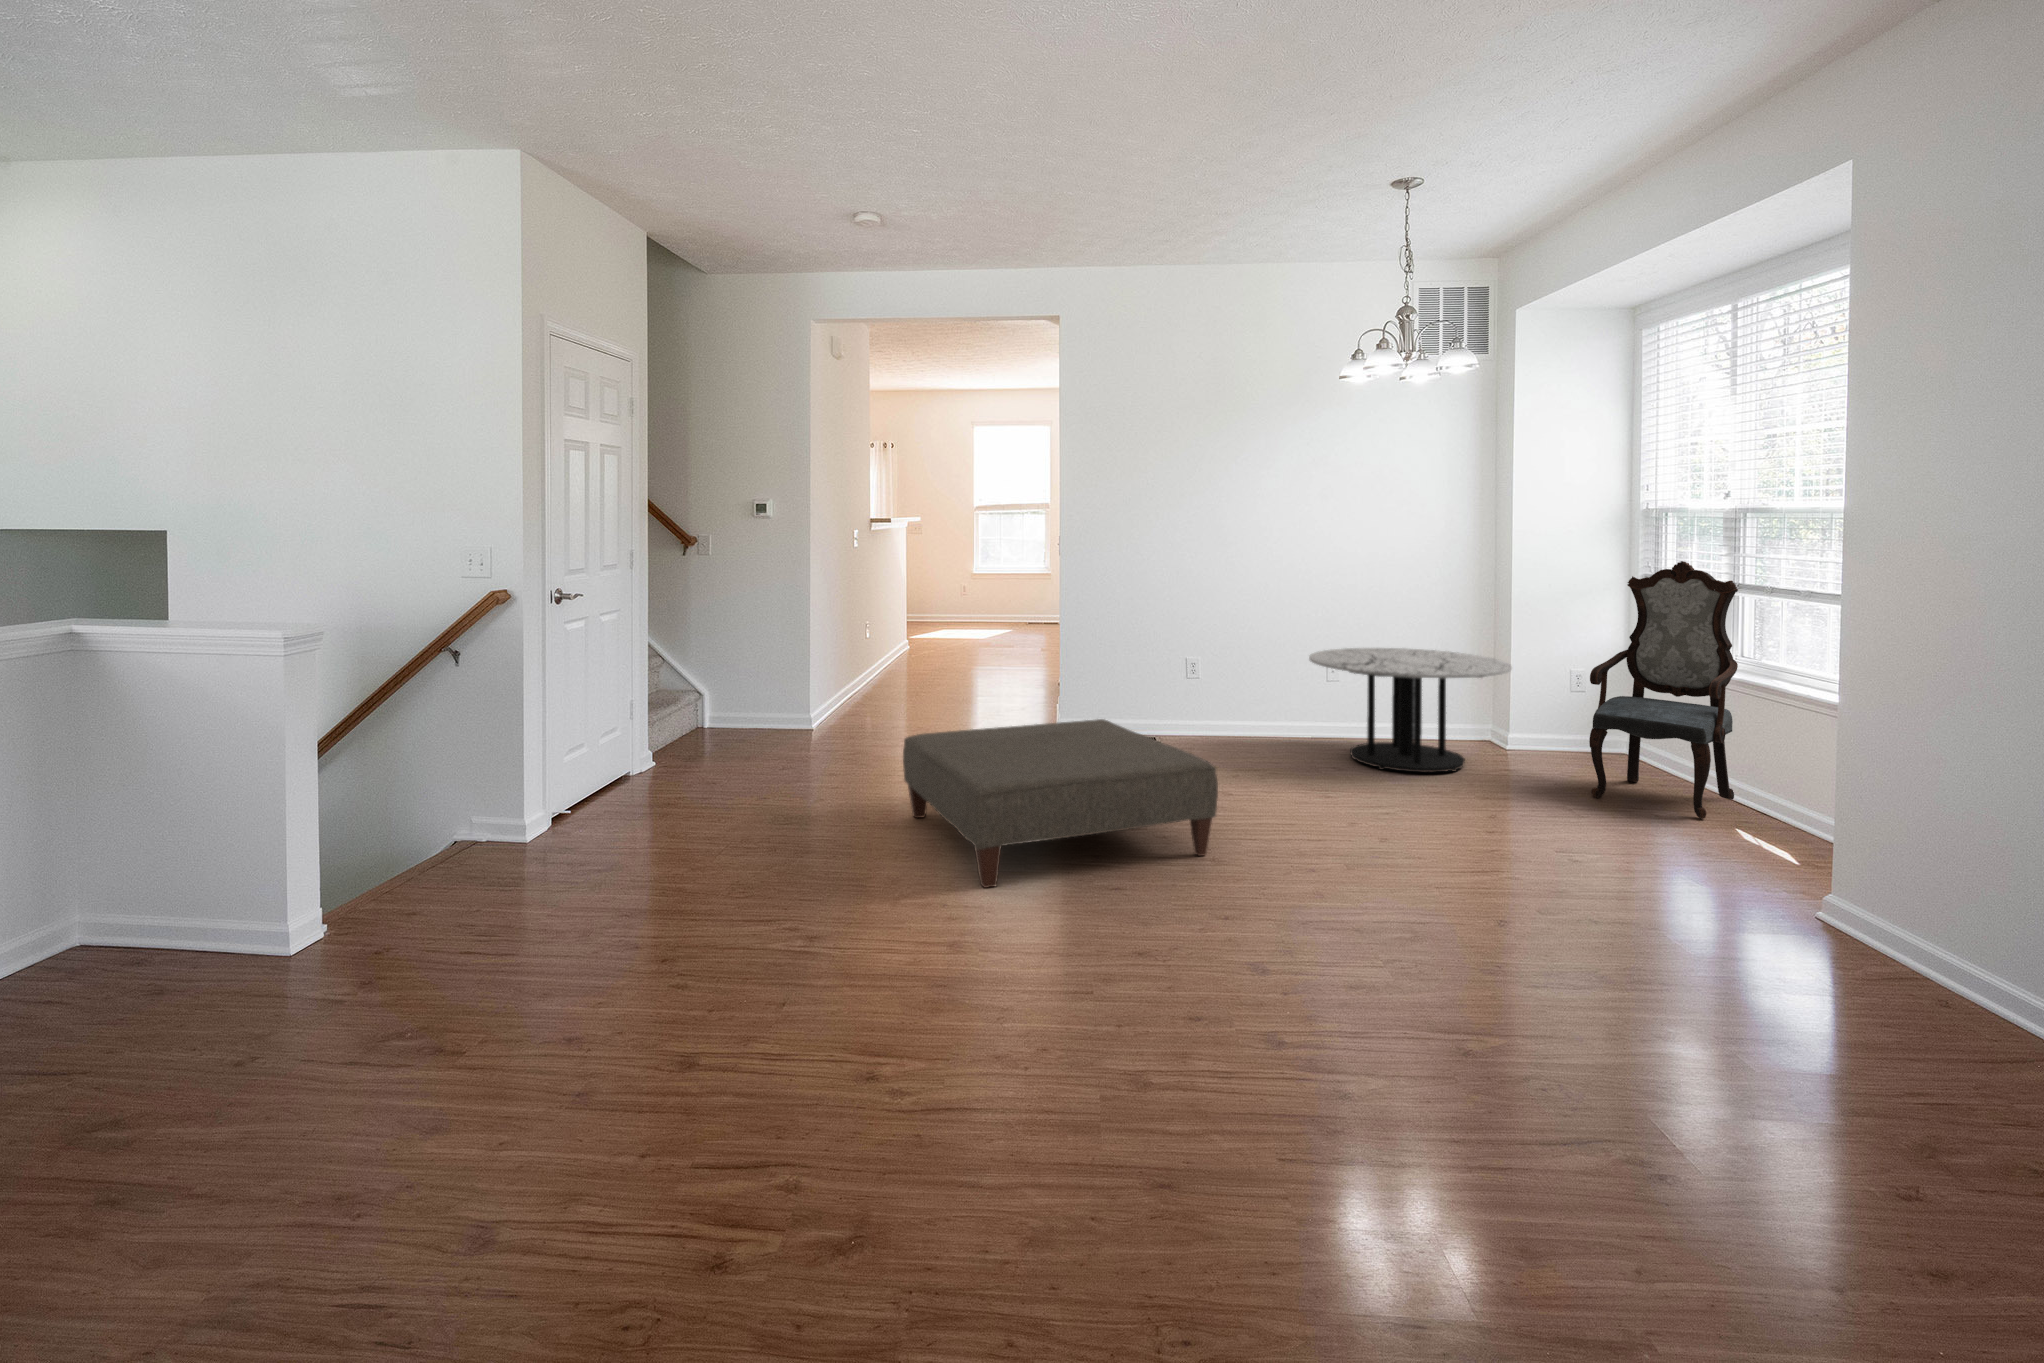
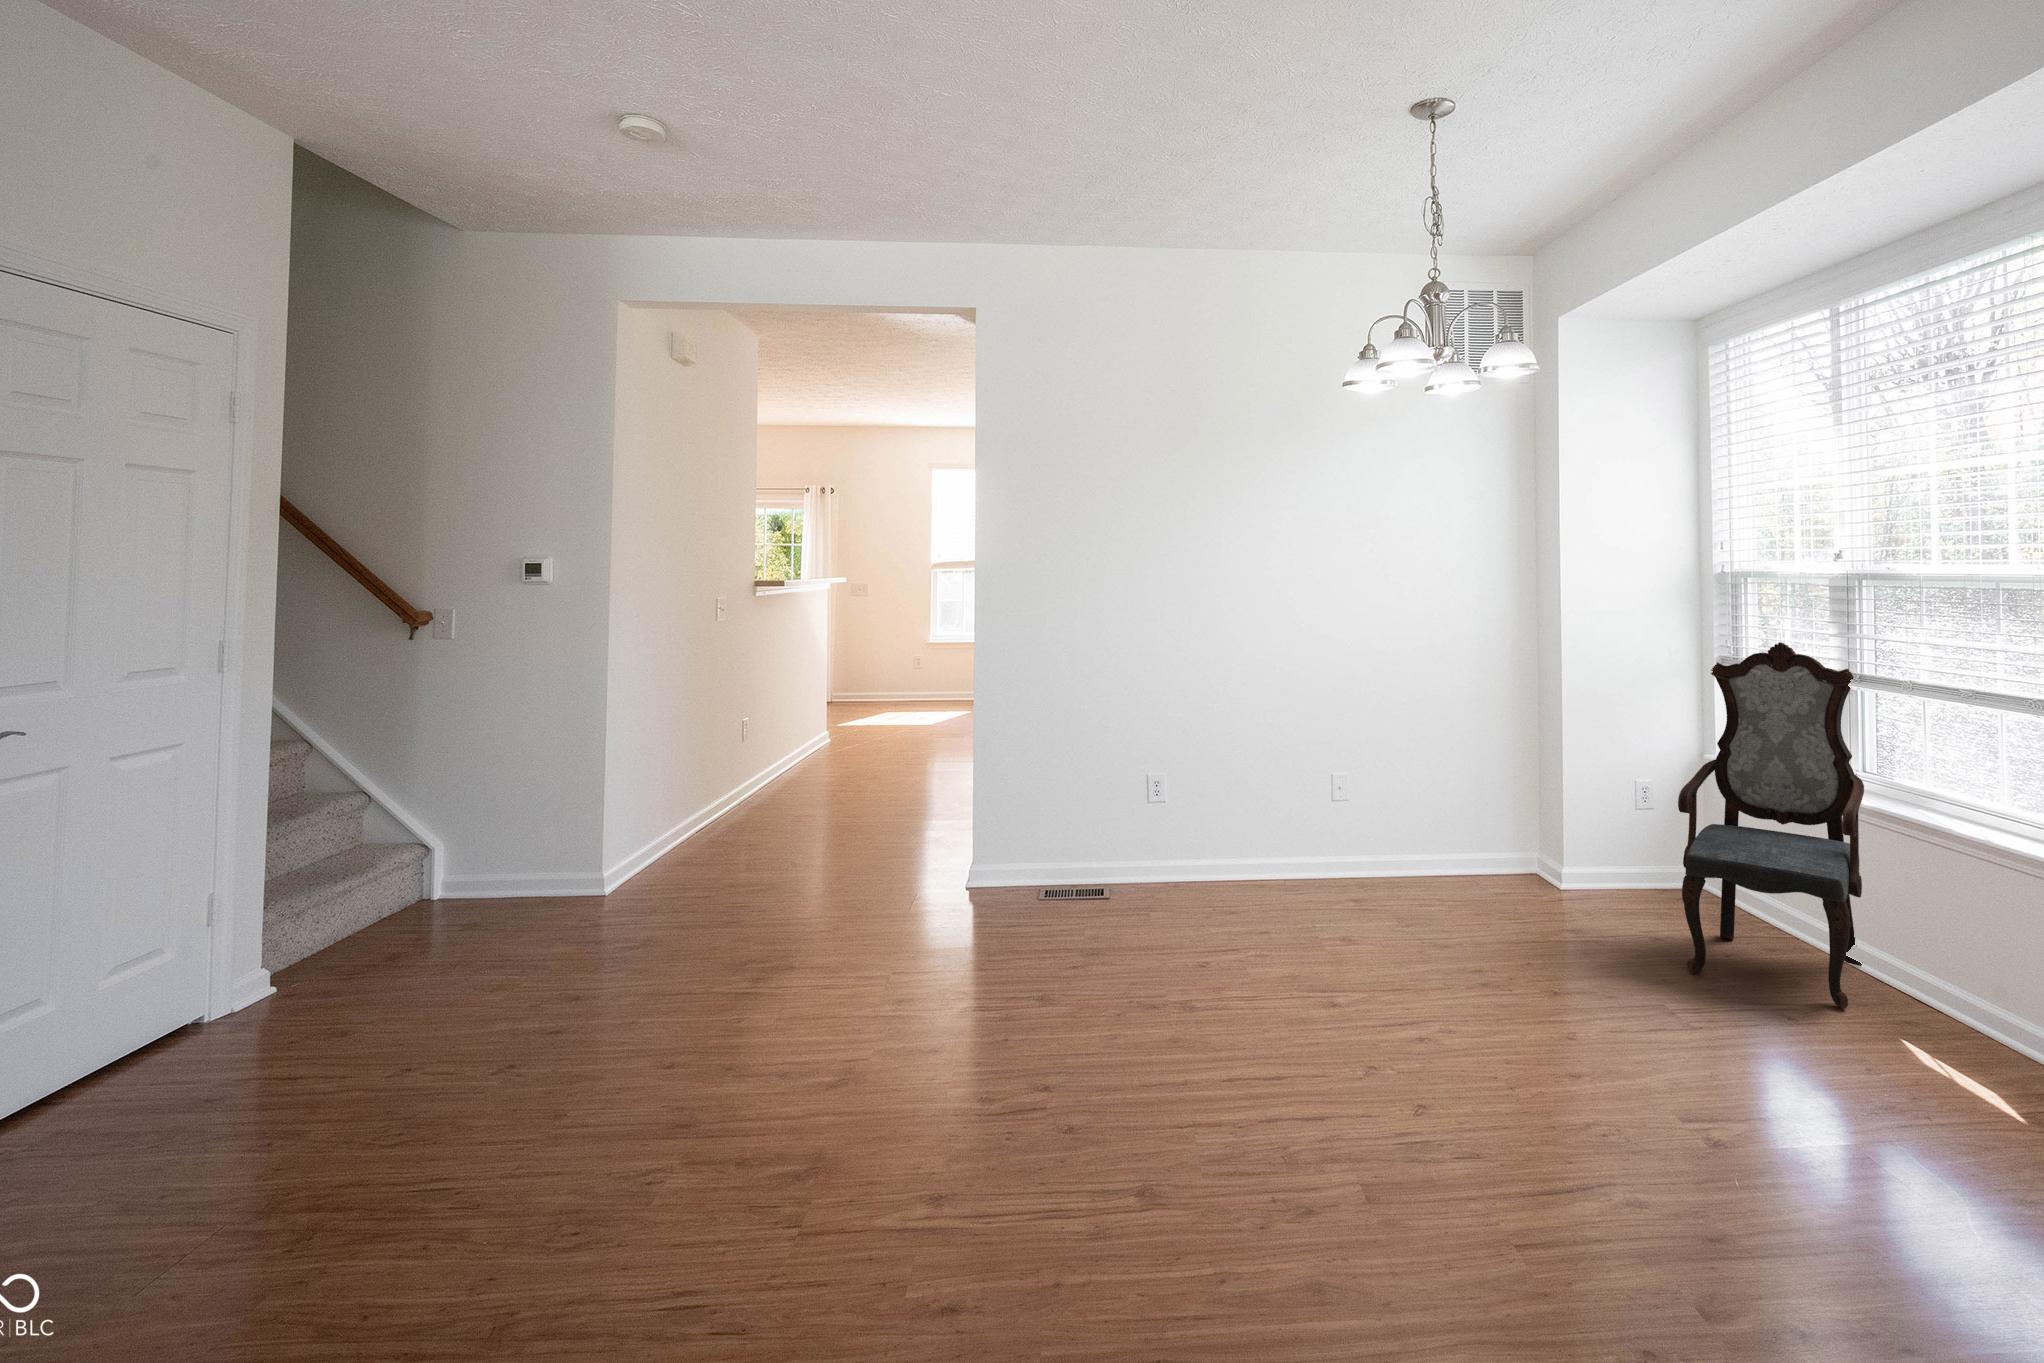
coffee table: present [1309,648,1512,772] -> none [1307,754,1570,937]
ottoman: present [903,719,1218,888] -> none [657,893,1166,1304]

